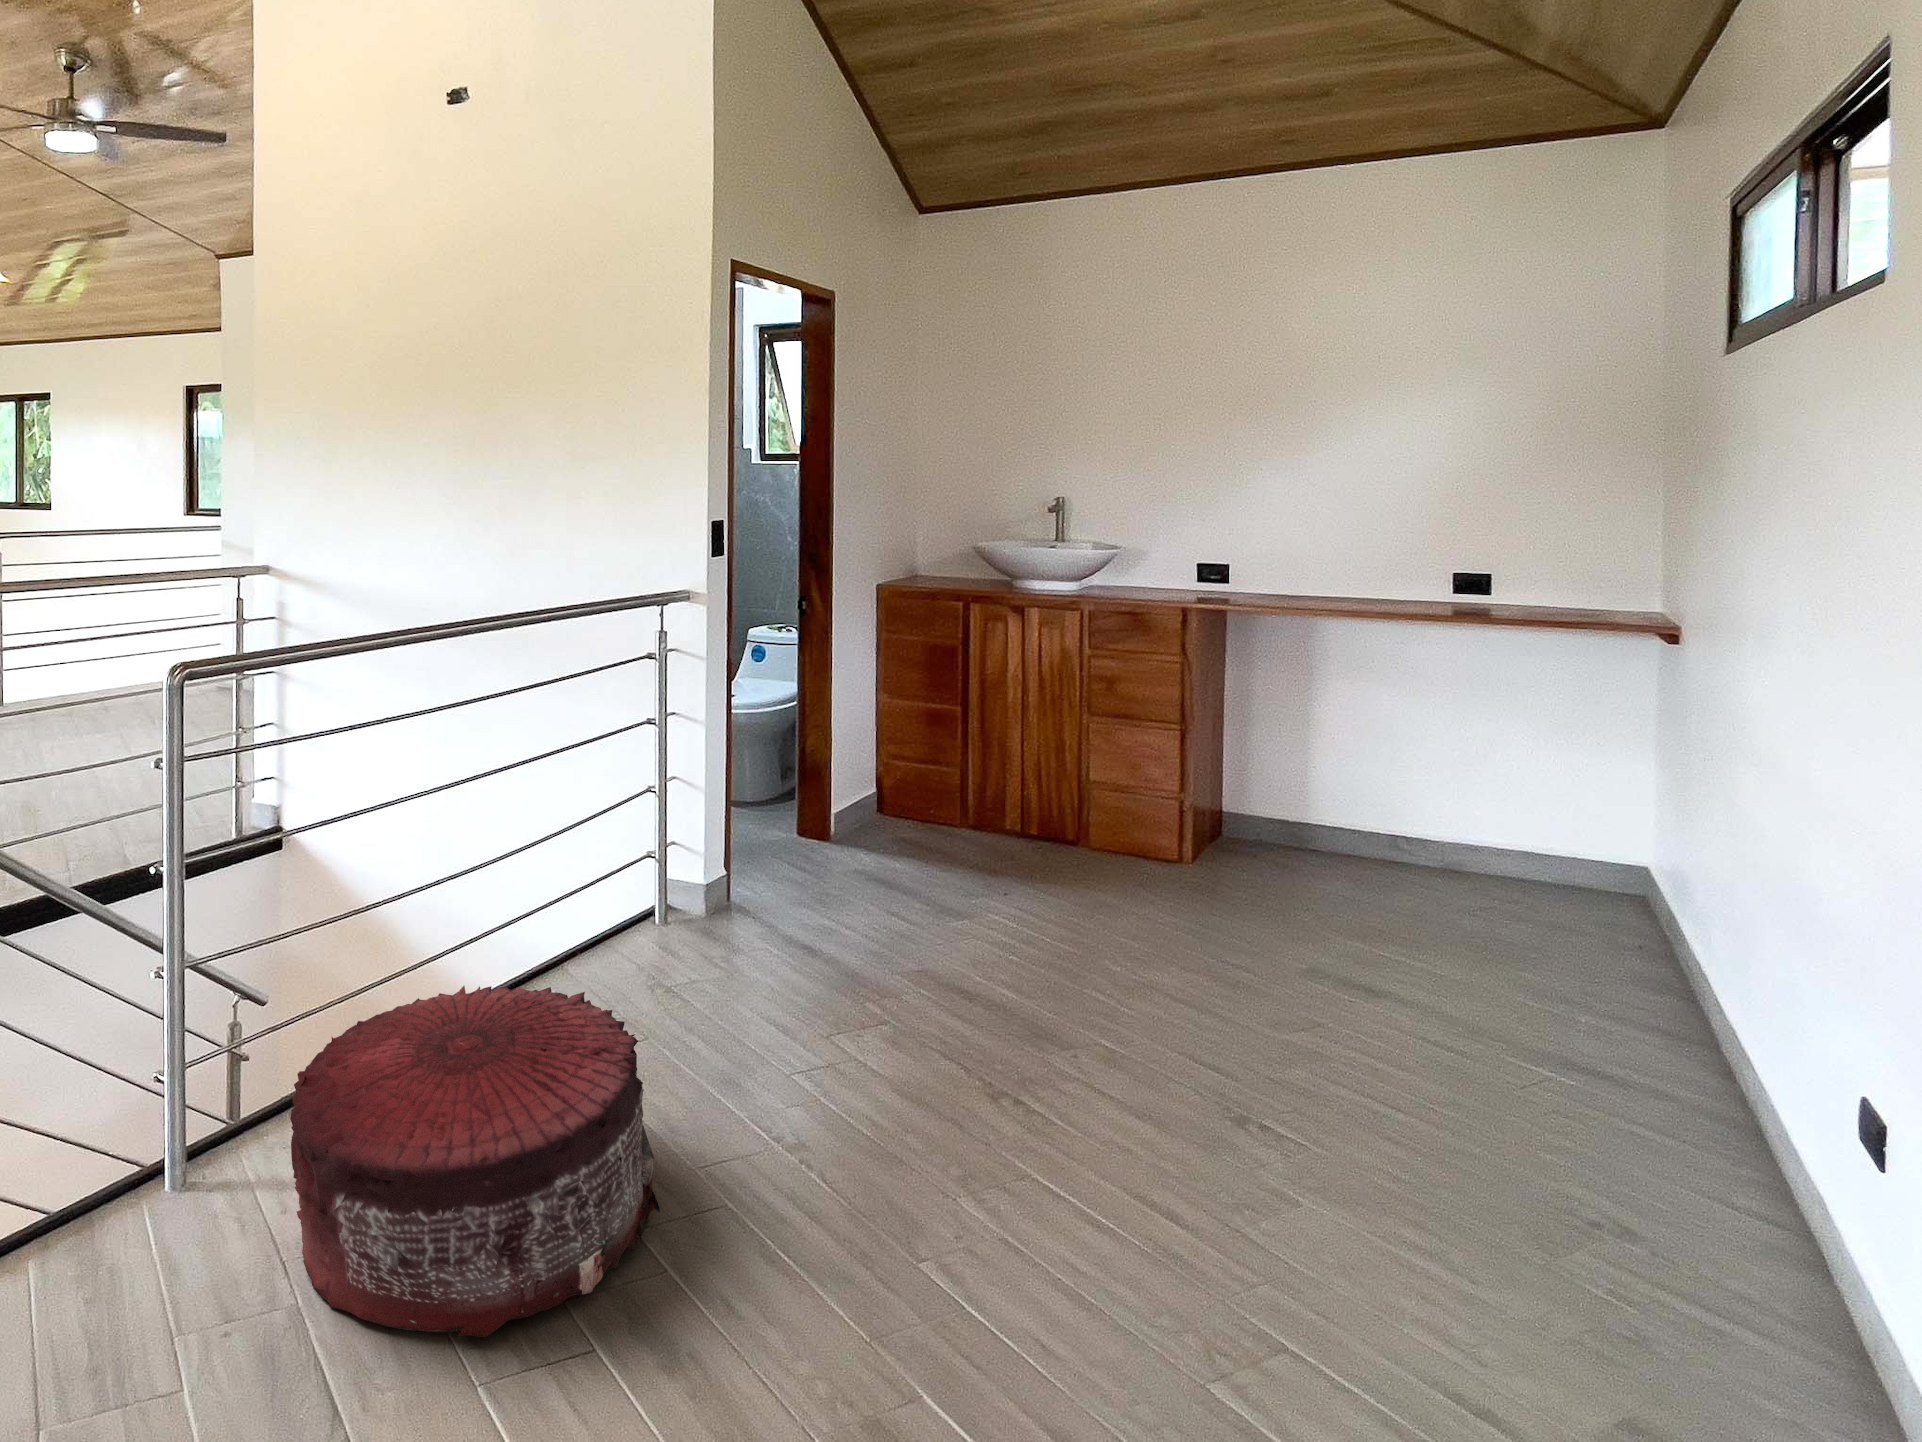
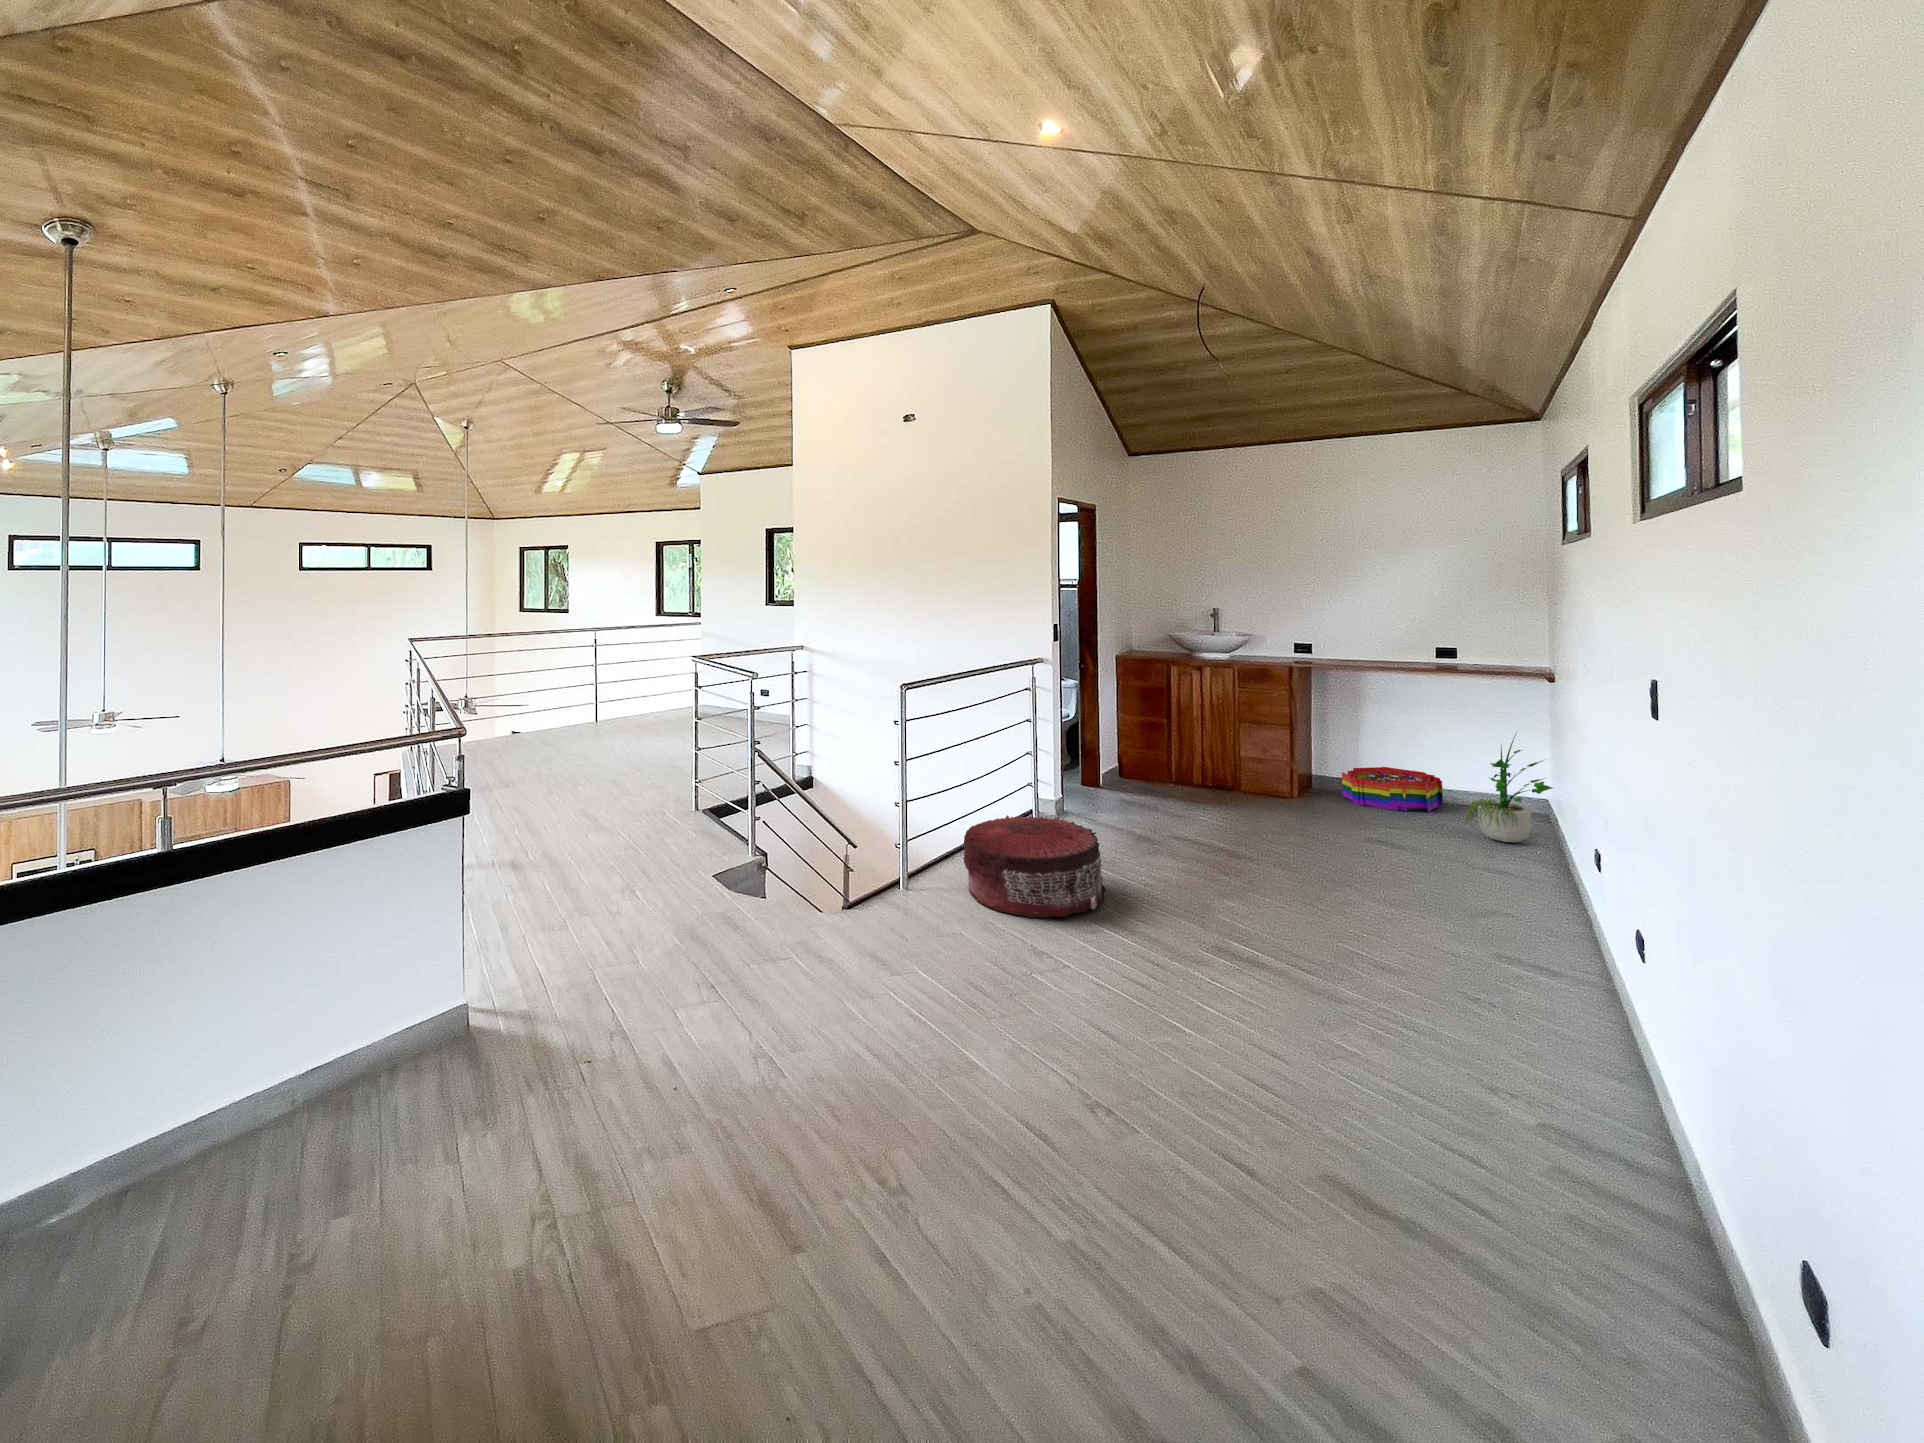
potted plant: none [1503,738,1697,977] -> present [1465,734,1552,842]
storage bin: none [1272,795,1454,894] -> present [1342,767,1443,812]

